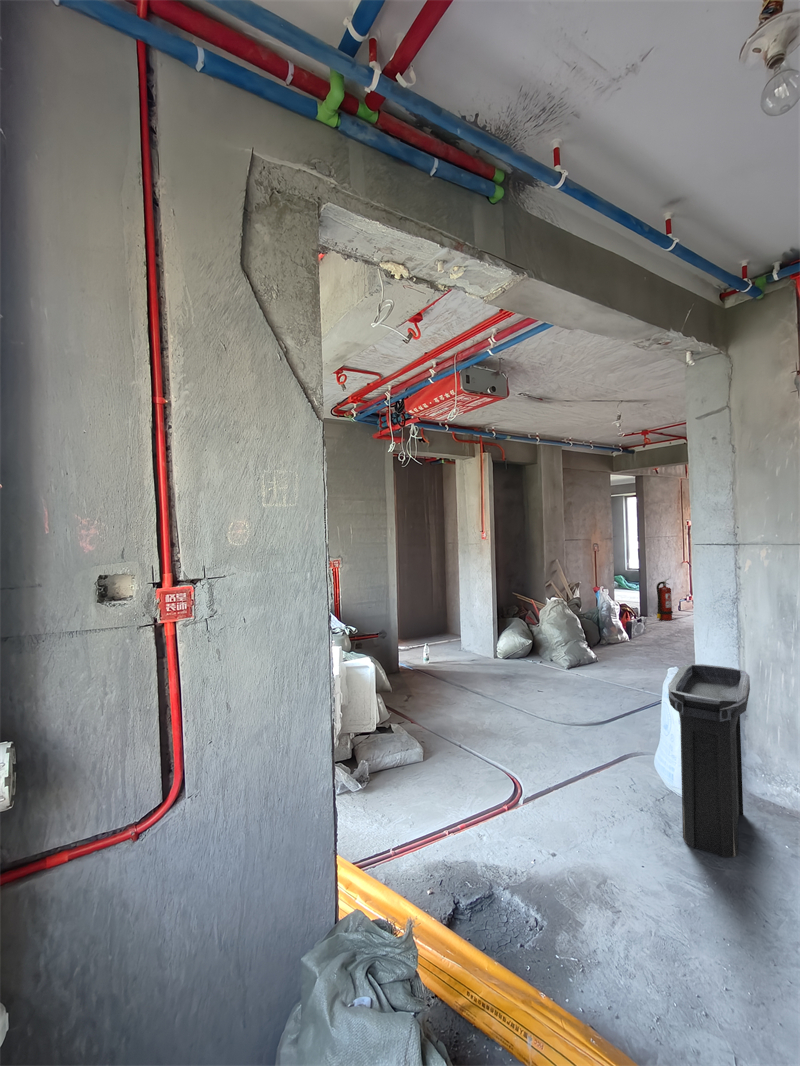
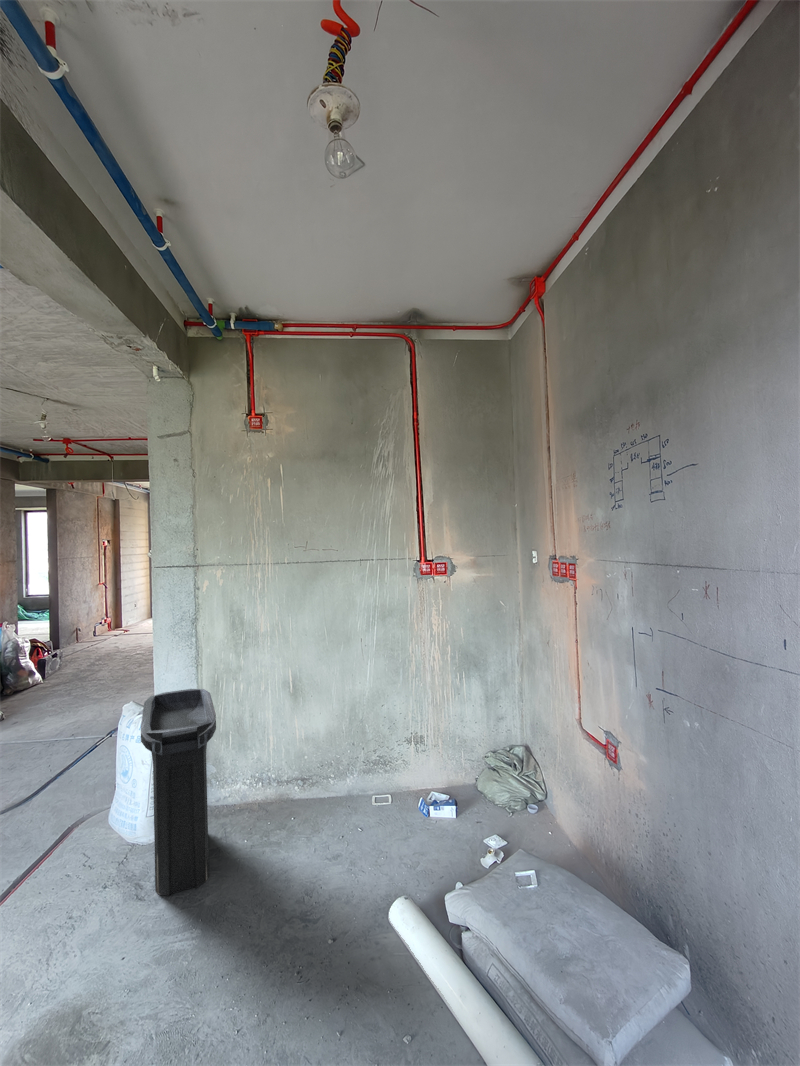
fire extinguisher: present [656,579,673,621] -> none [72,603,90,650]

